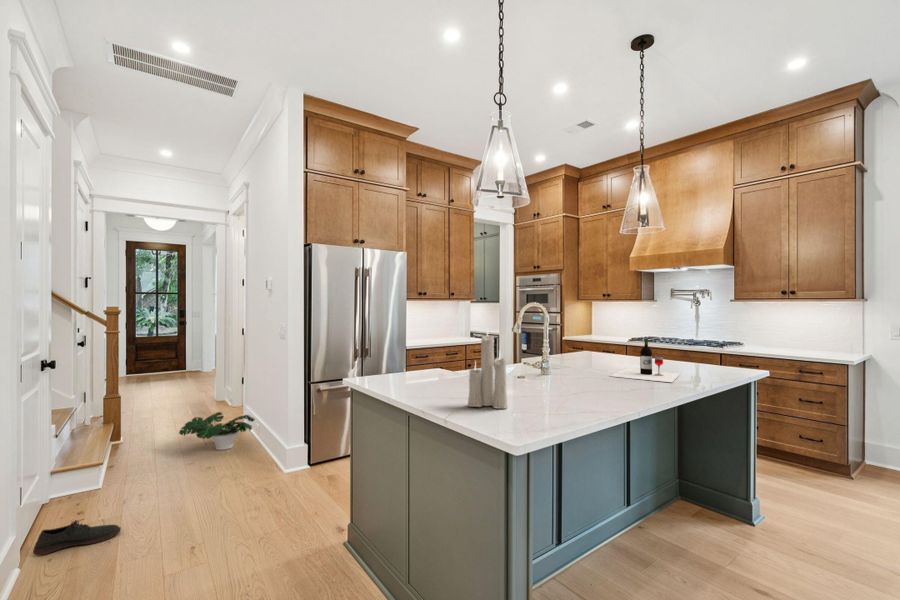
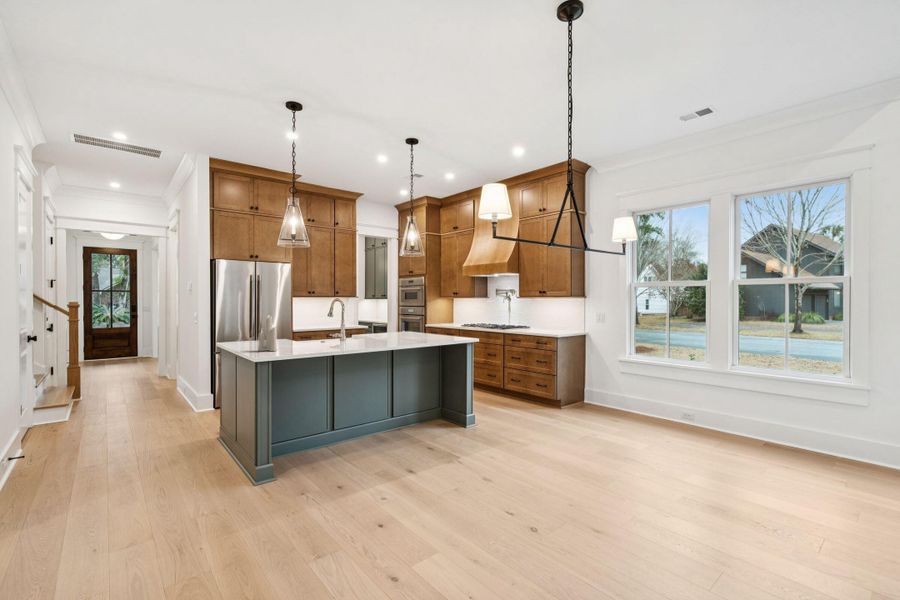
wine bottle: present [610,338,680,382] -> none [370,321,415,344]
potted plant: present [179,412,255,450] -> none [123,378,180,403]
shoe: present [33,520,121,555] -> none [29,428,82,445]

